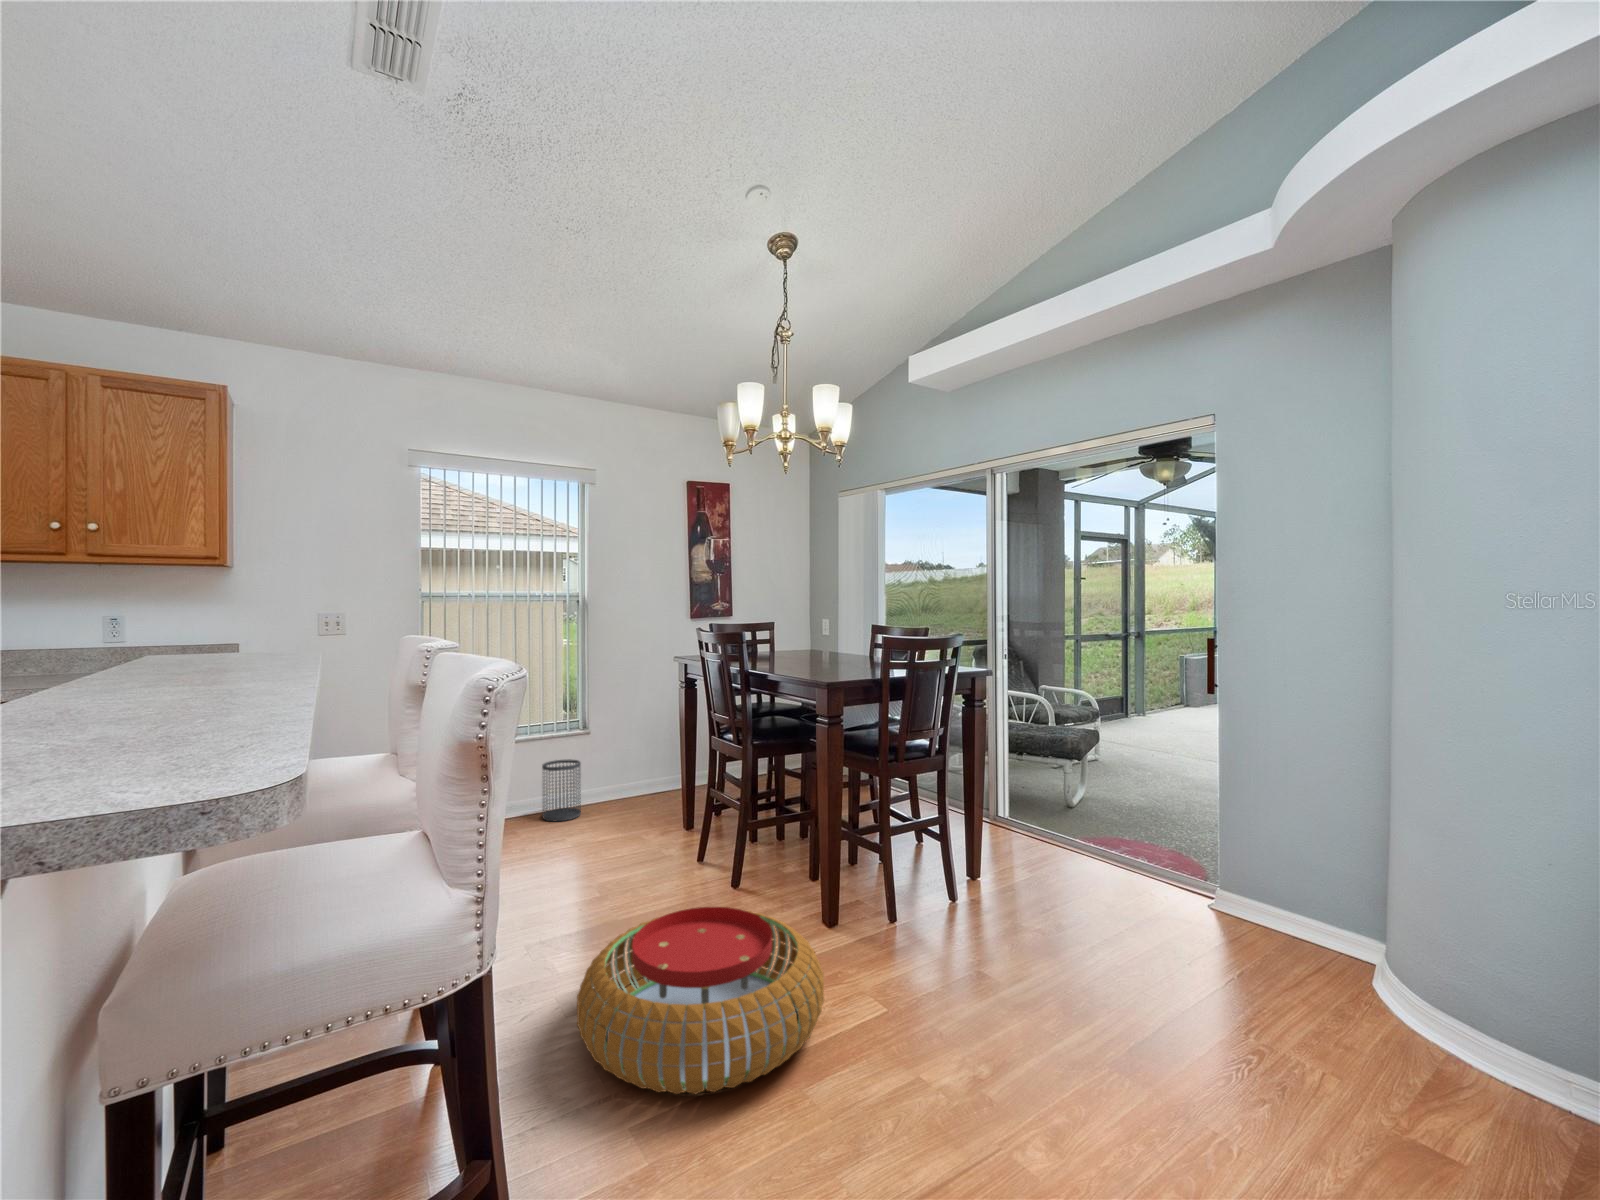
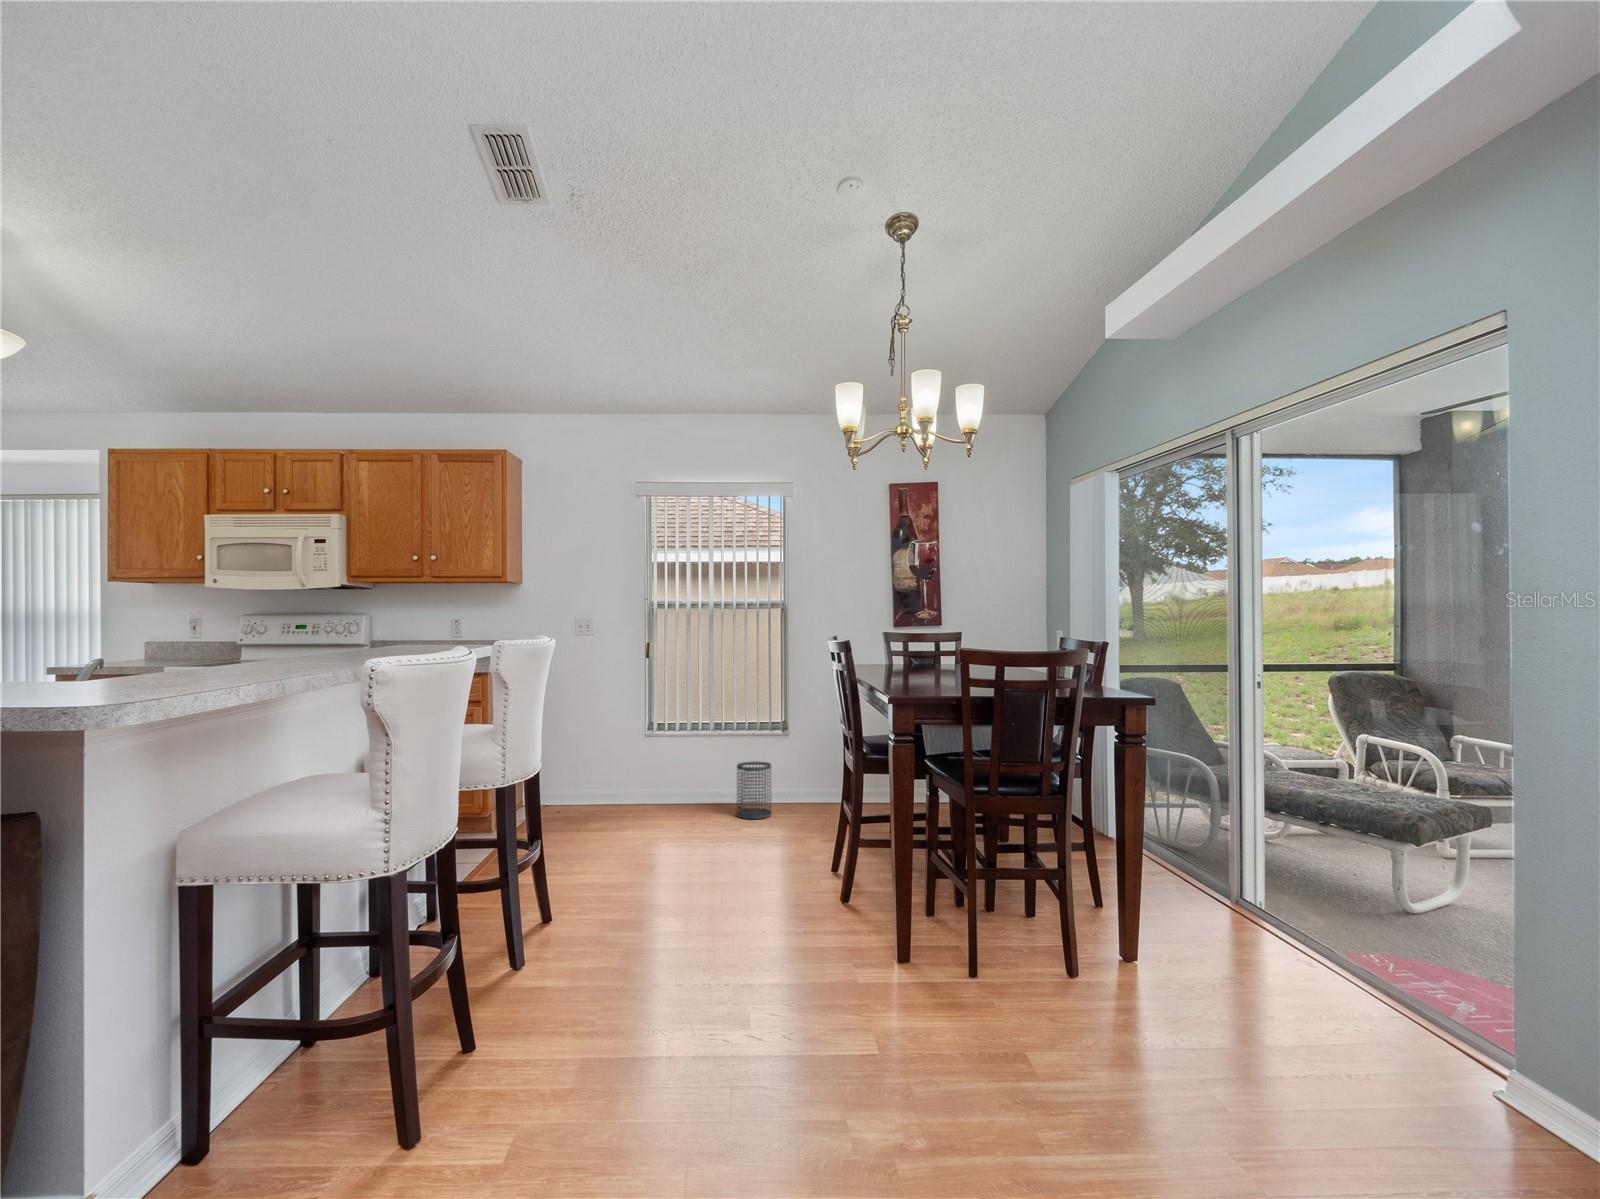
pouf: present [577,907,824,1094] -> none [583,898,820,1061]

